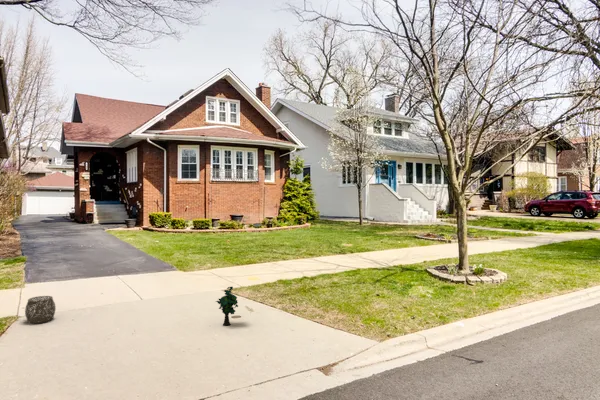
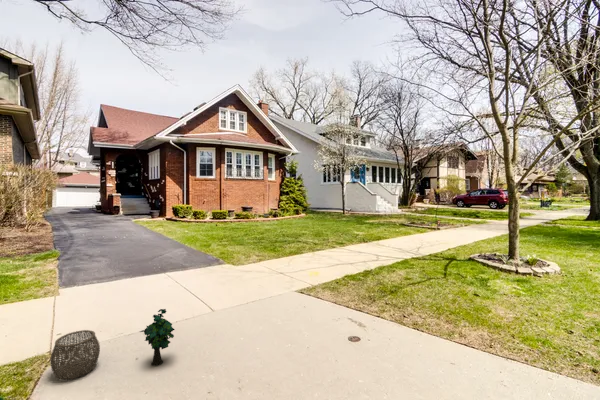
decorative plant: present [216,287,238,326] -> present [140,309,175,366]

